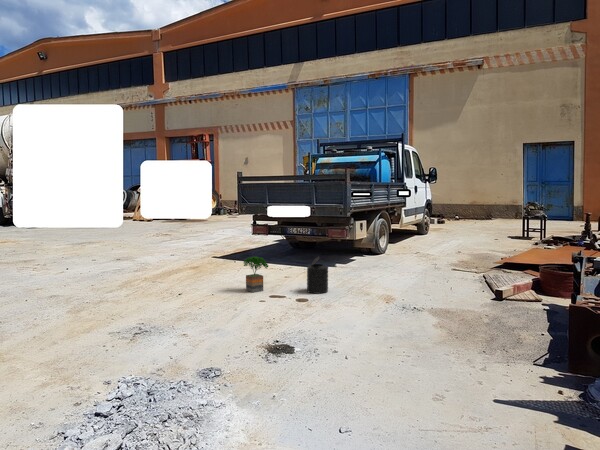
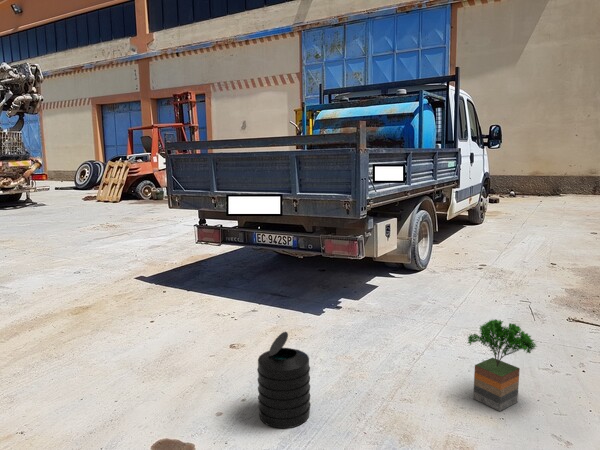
potted tree: present [244,257,268,292] -> present [468,319,536,411]

